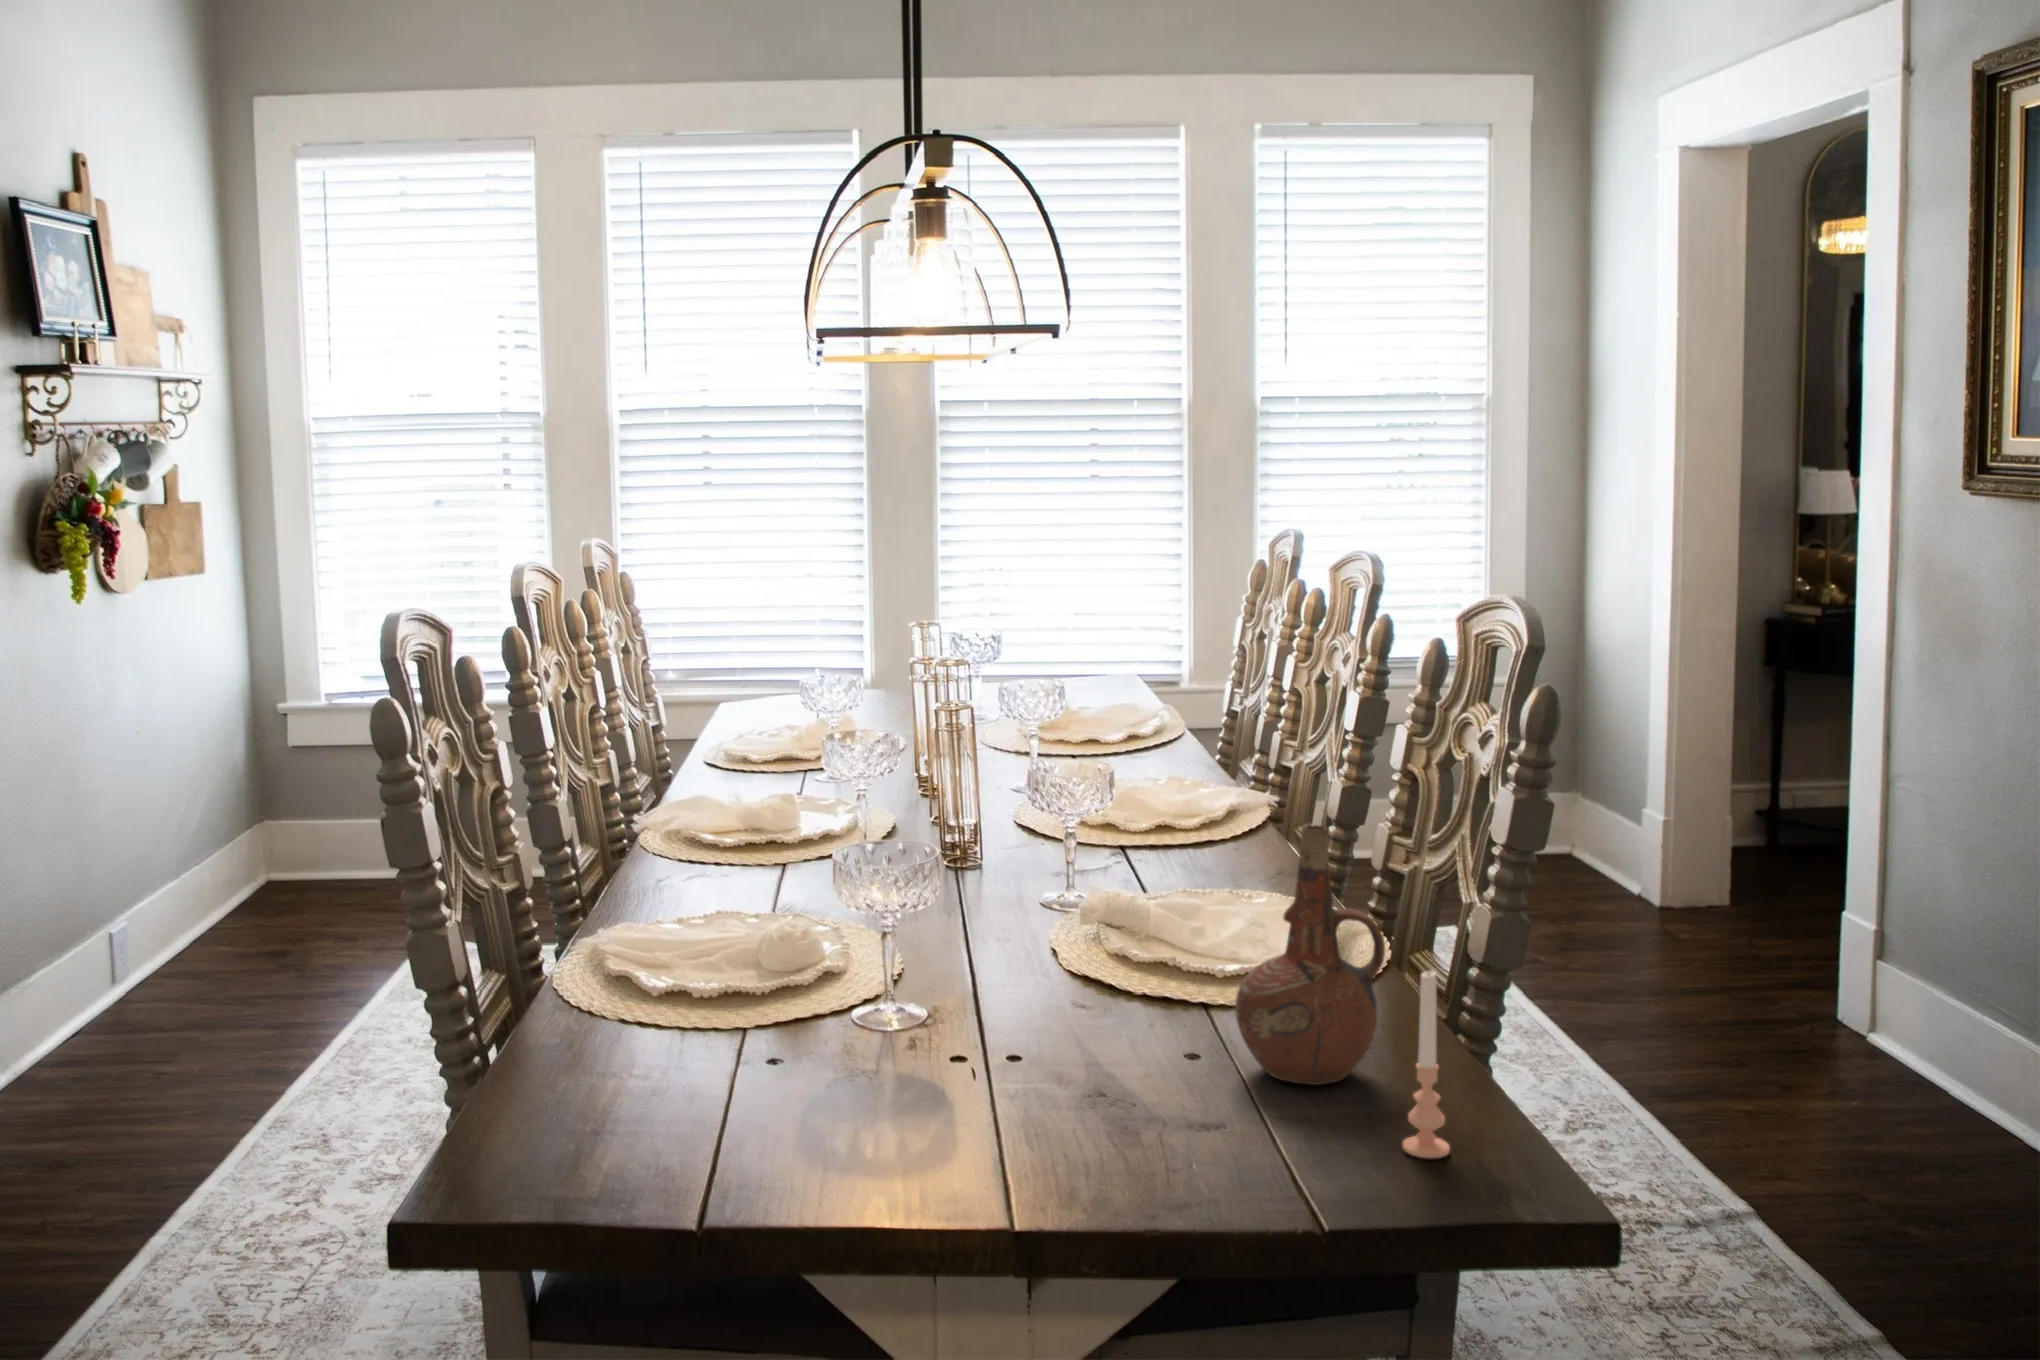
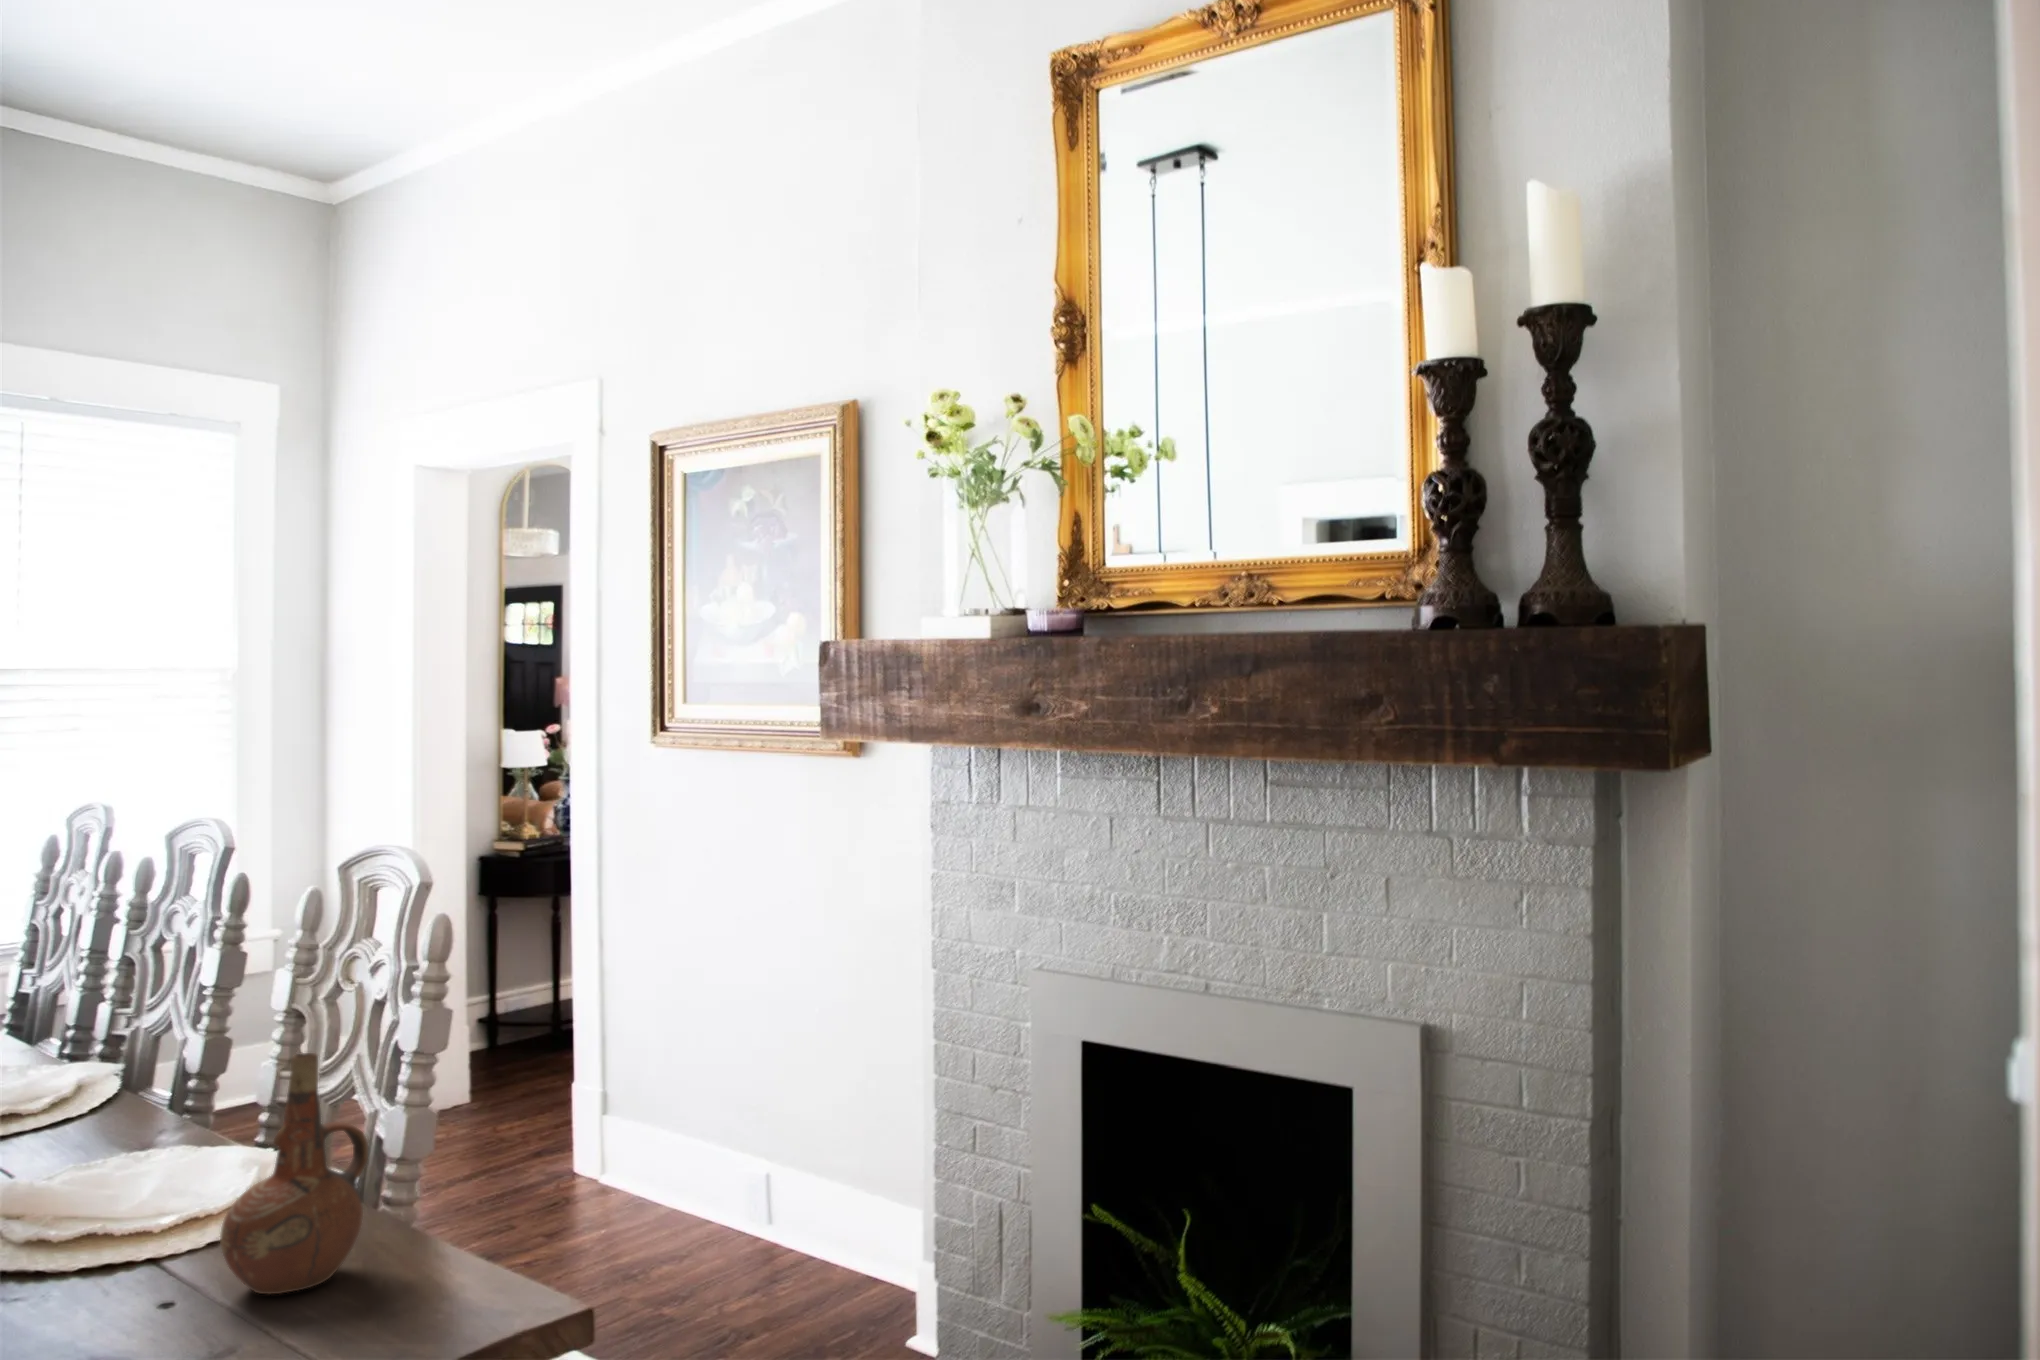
candle: present [1402,971,1450,1158] -> none [412,1151,454,1315]

